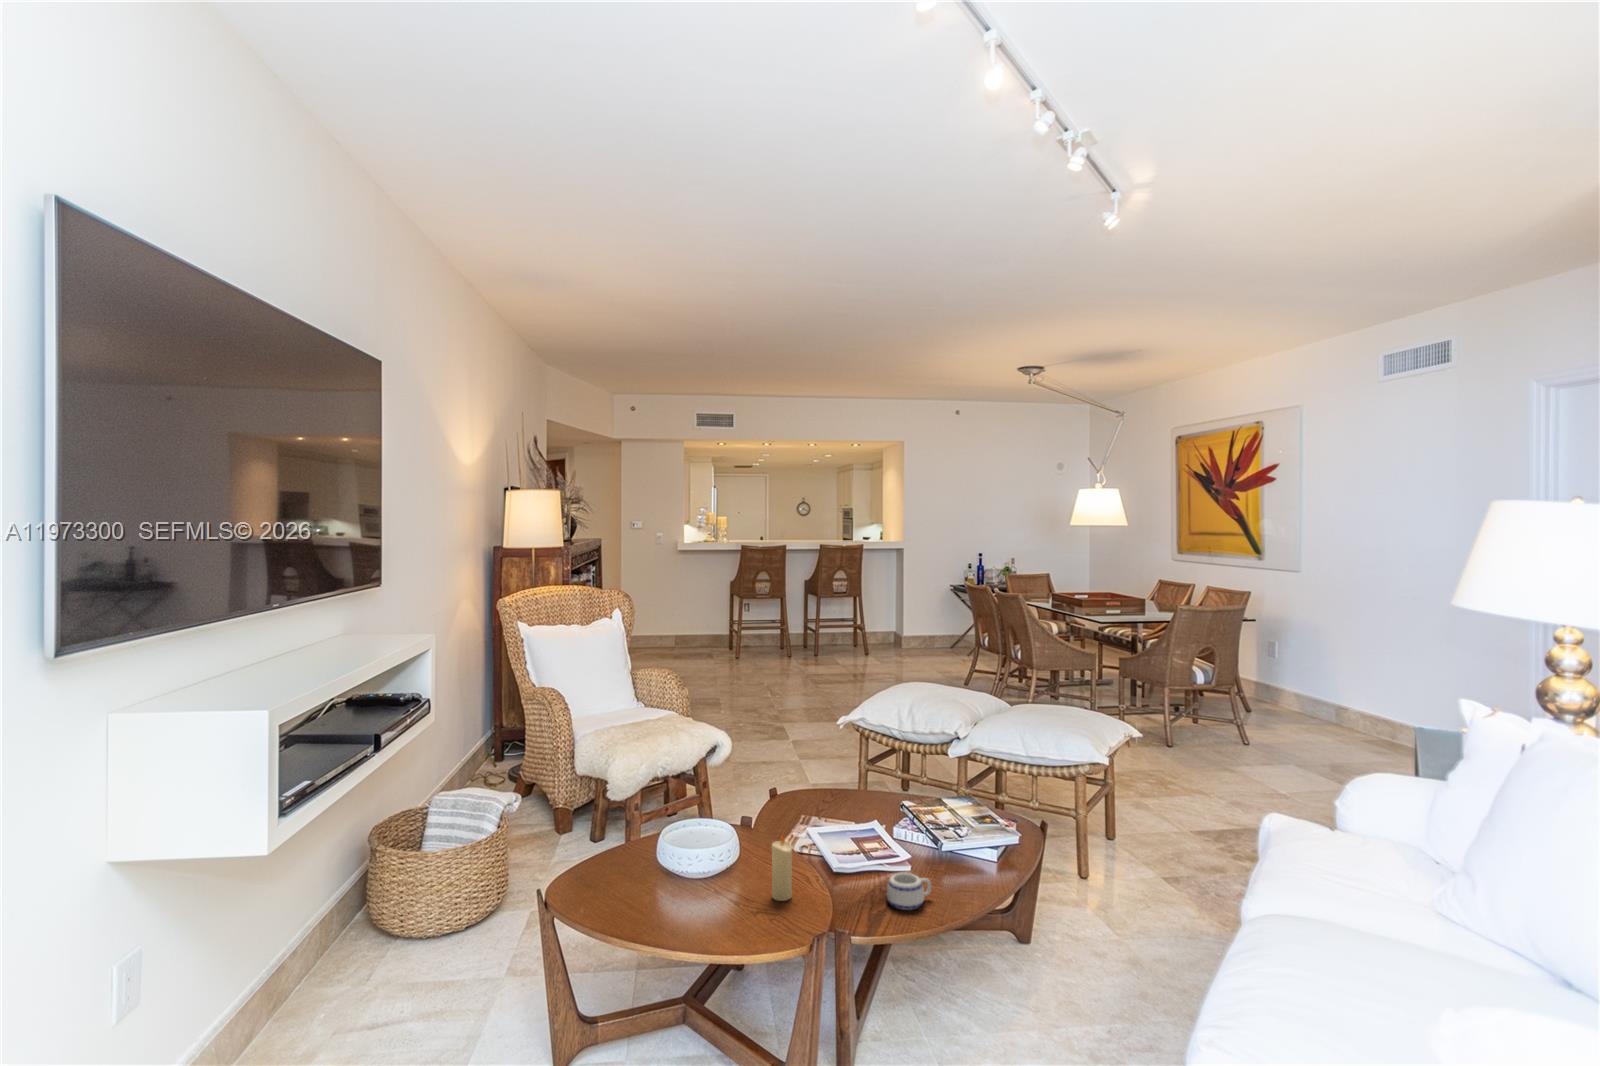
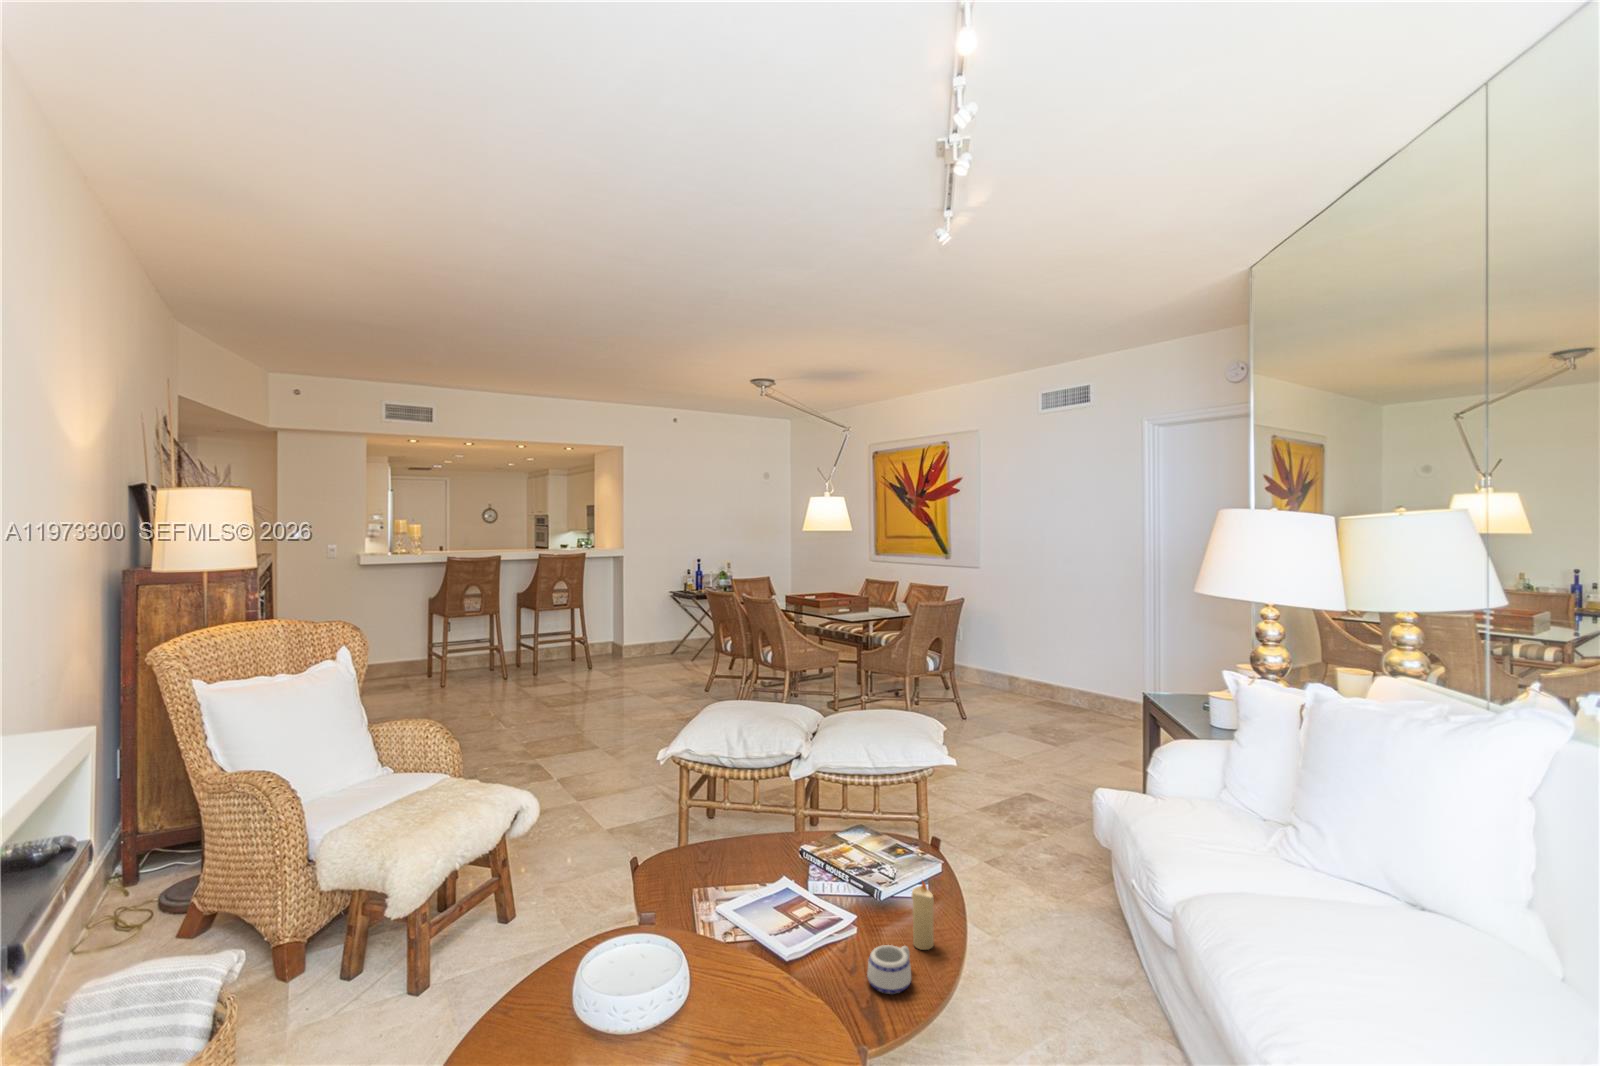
candle: present [772,835,792,901] -> present [911,881,934,950]

